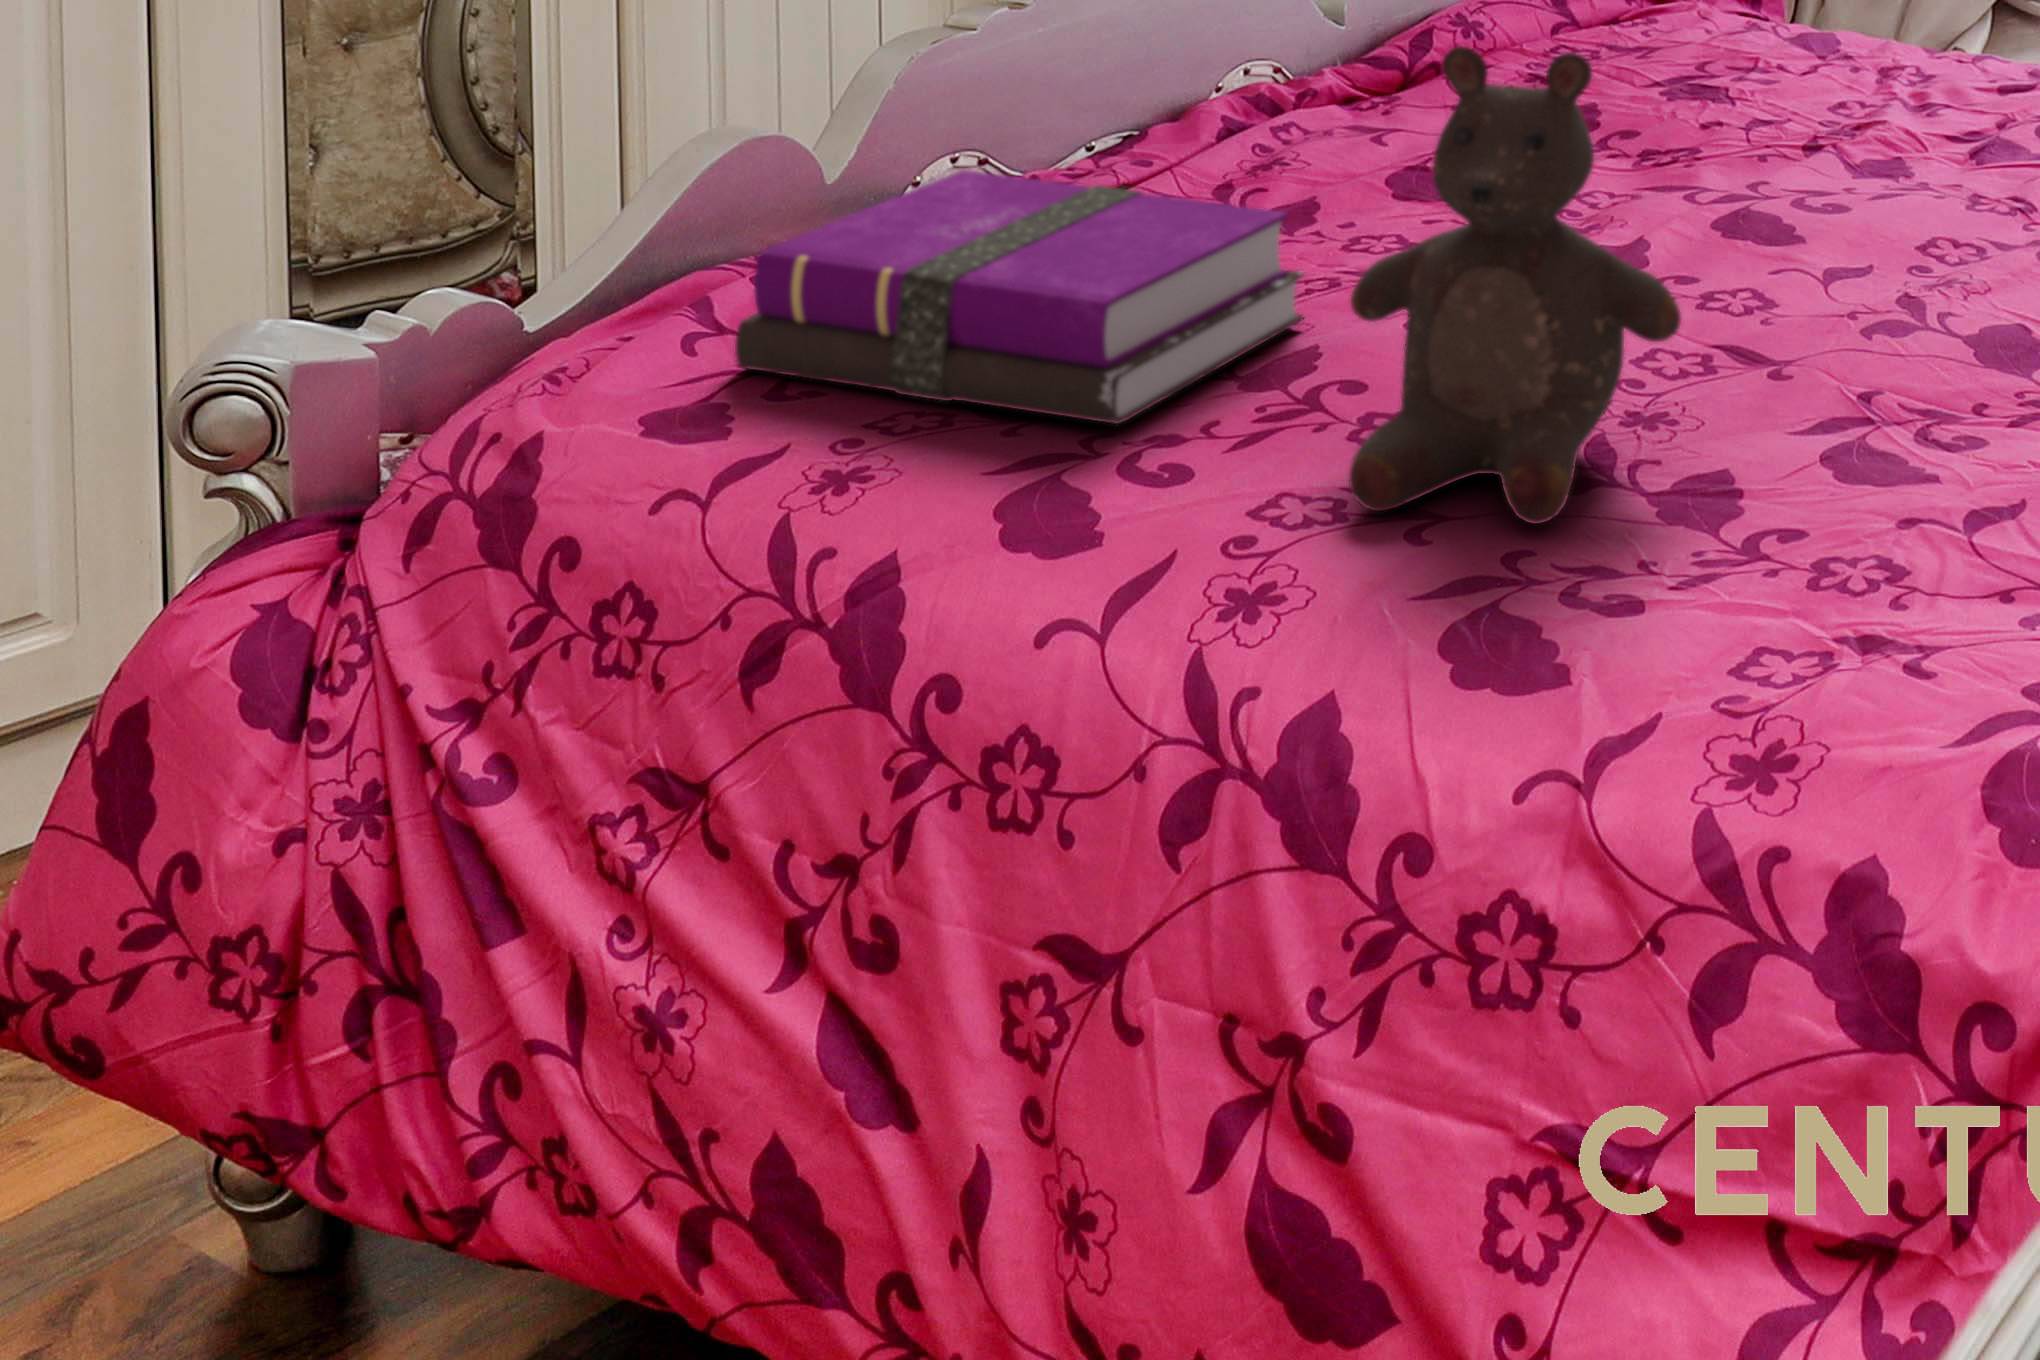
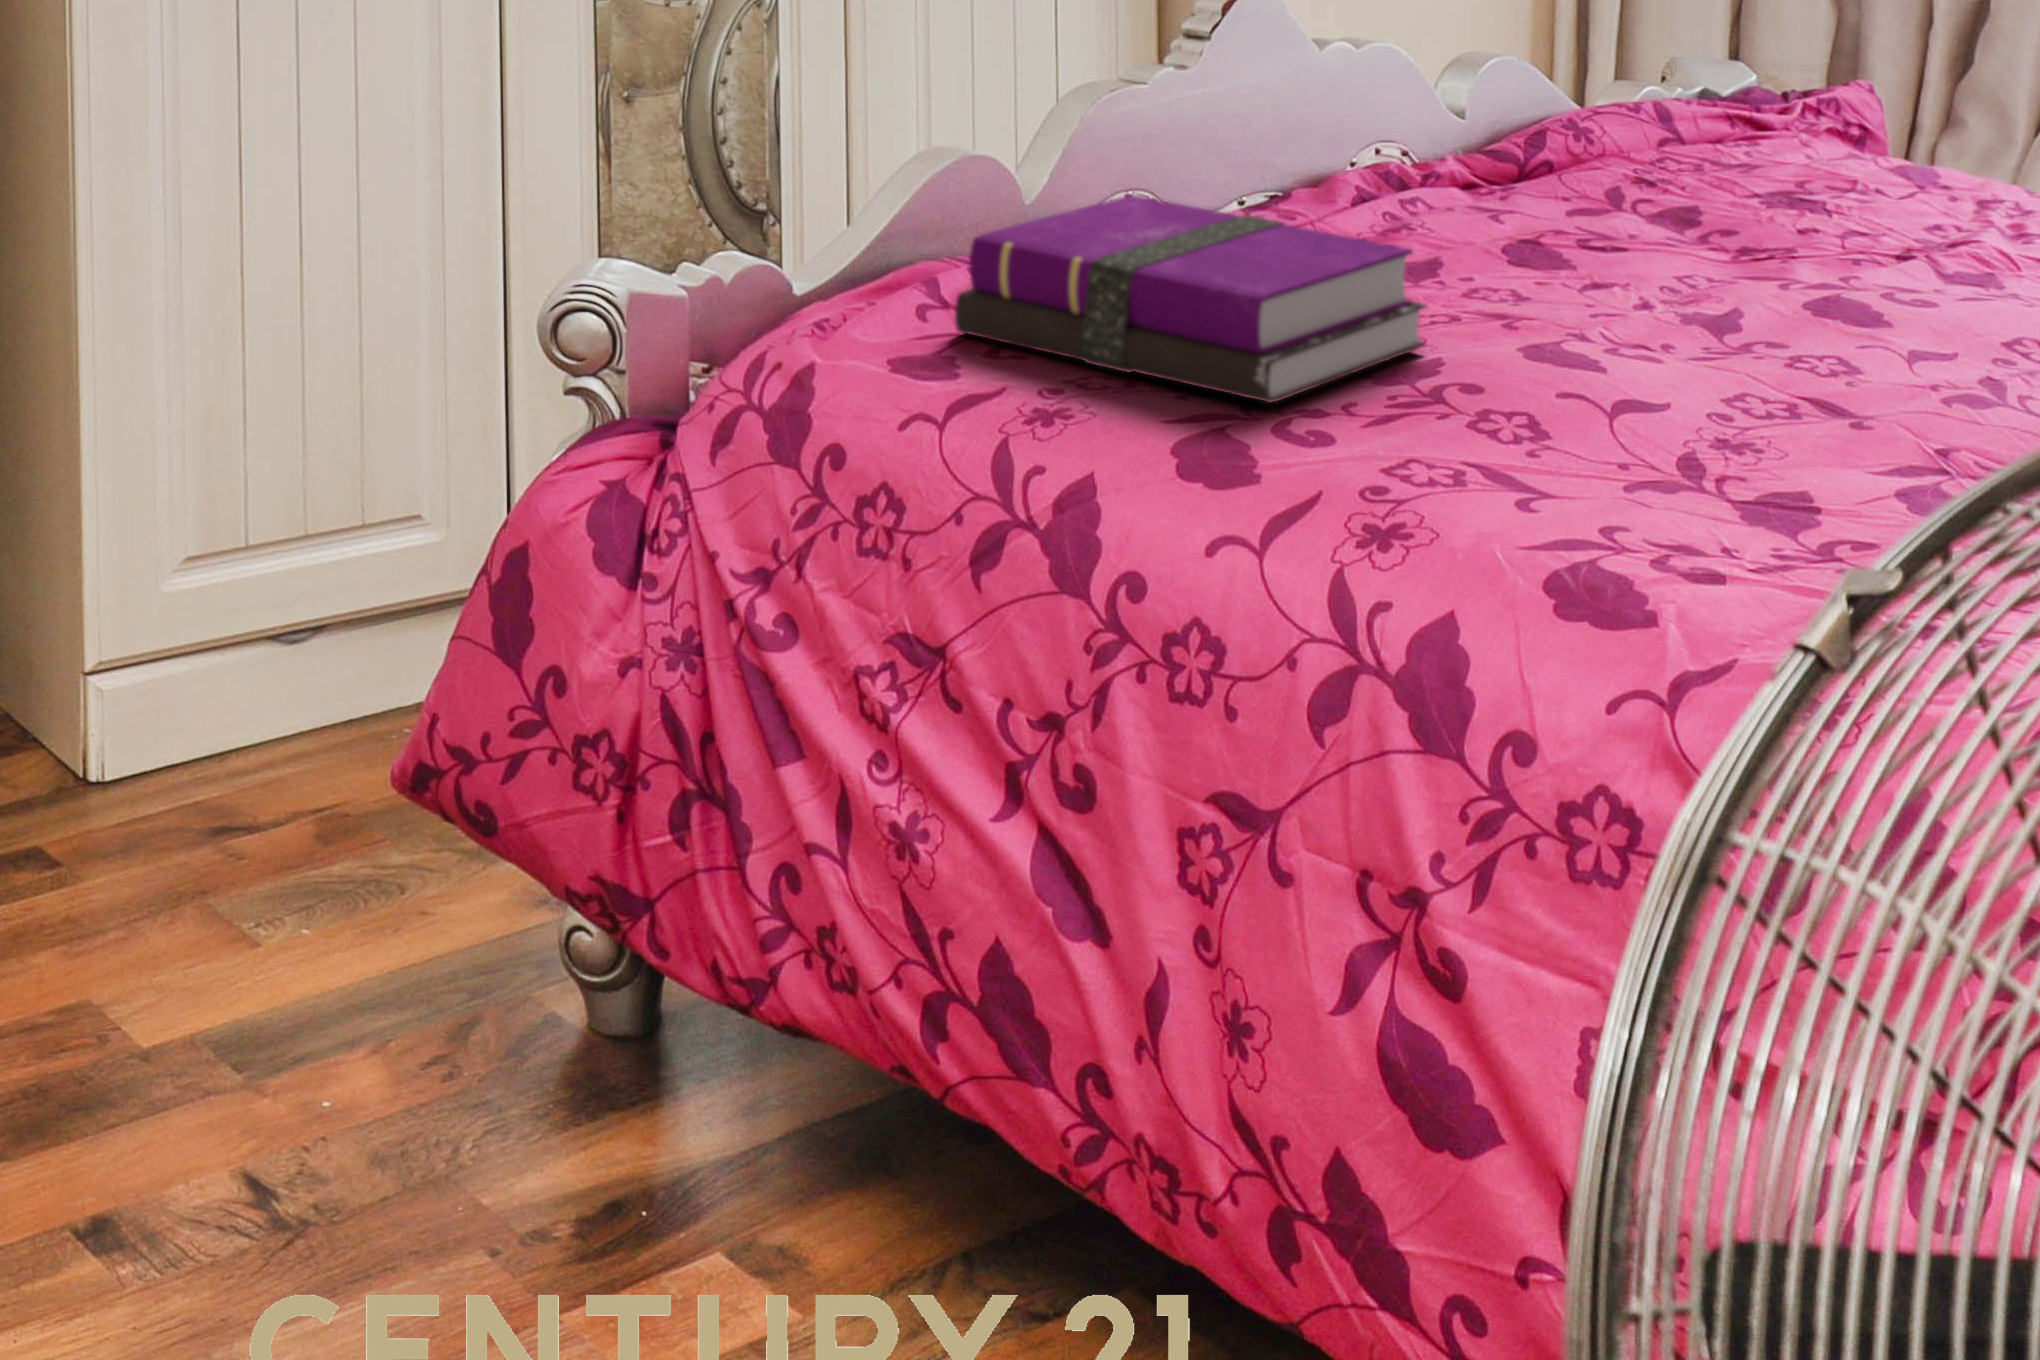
stuffed bear: present [1349,46,1681,524] -> none [1470,98,1771,516]

